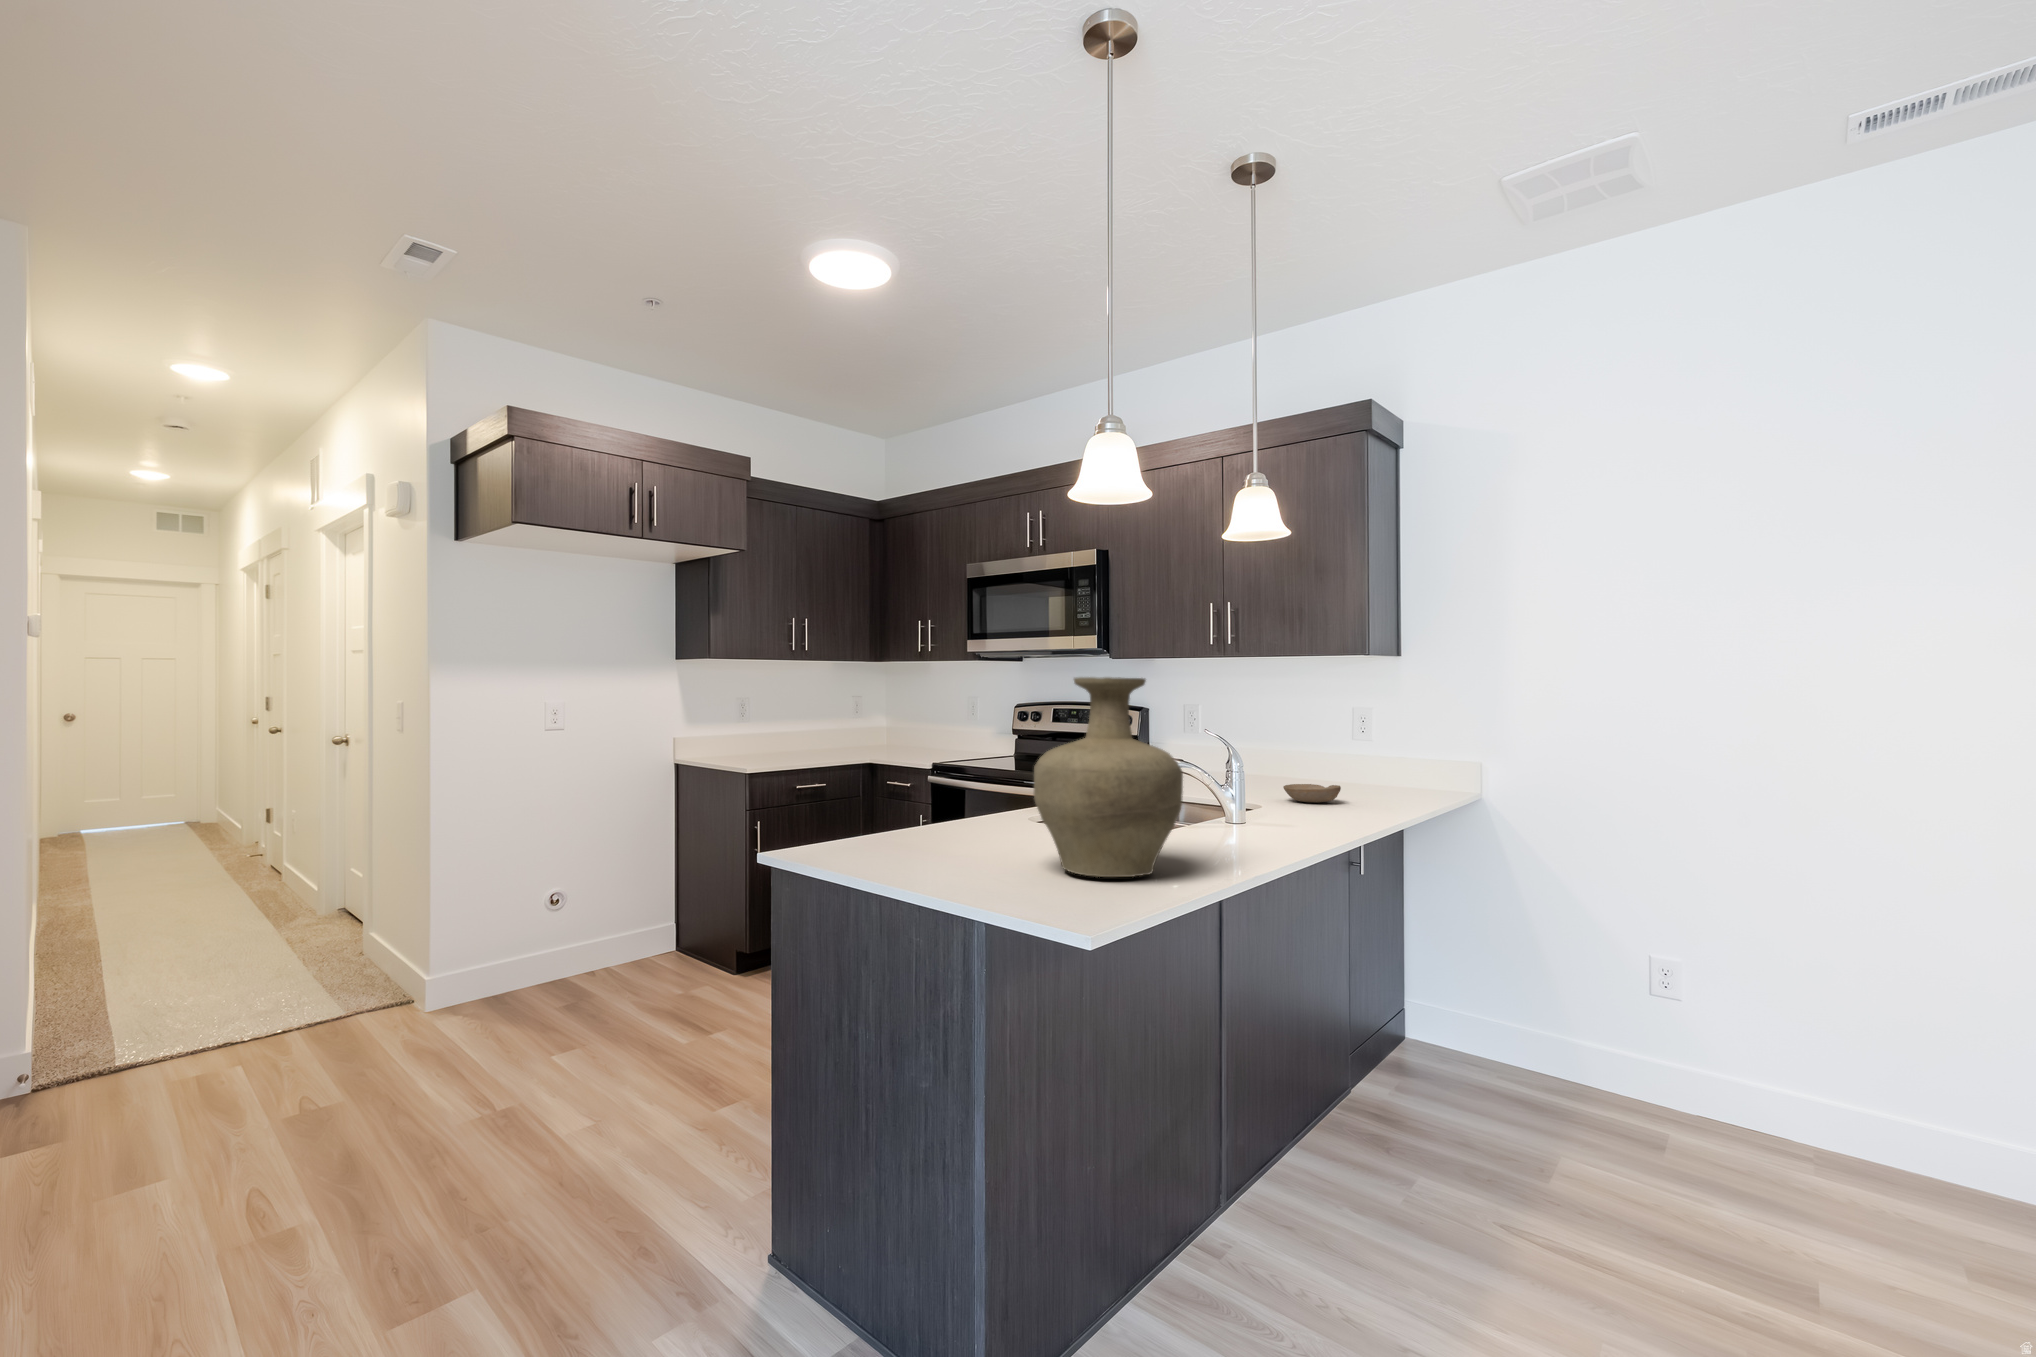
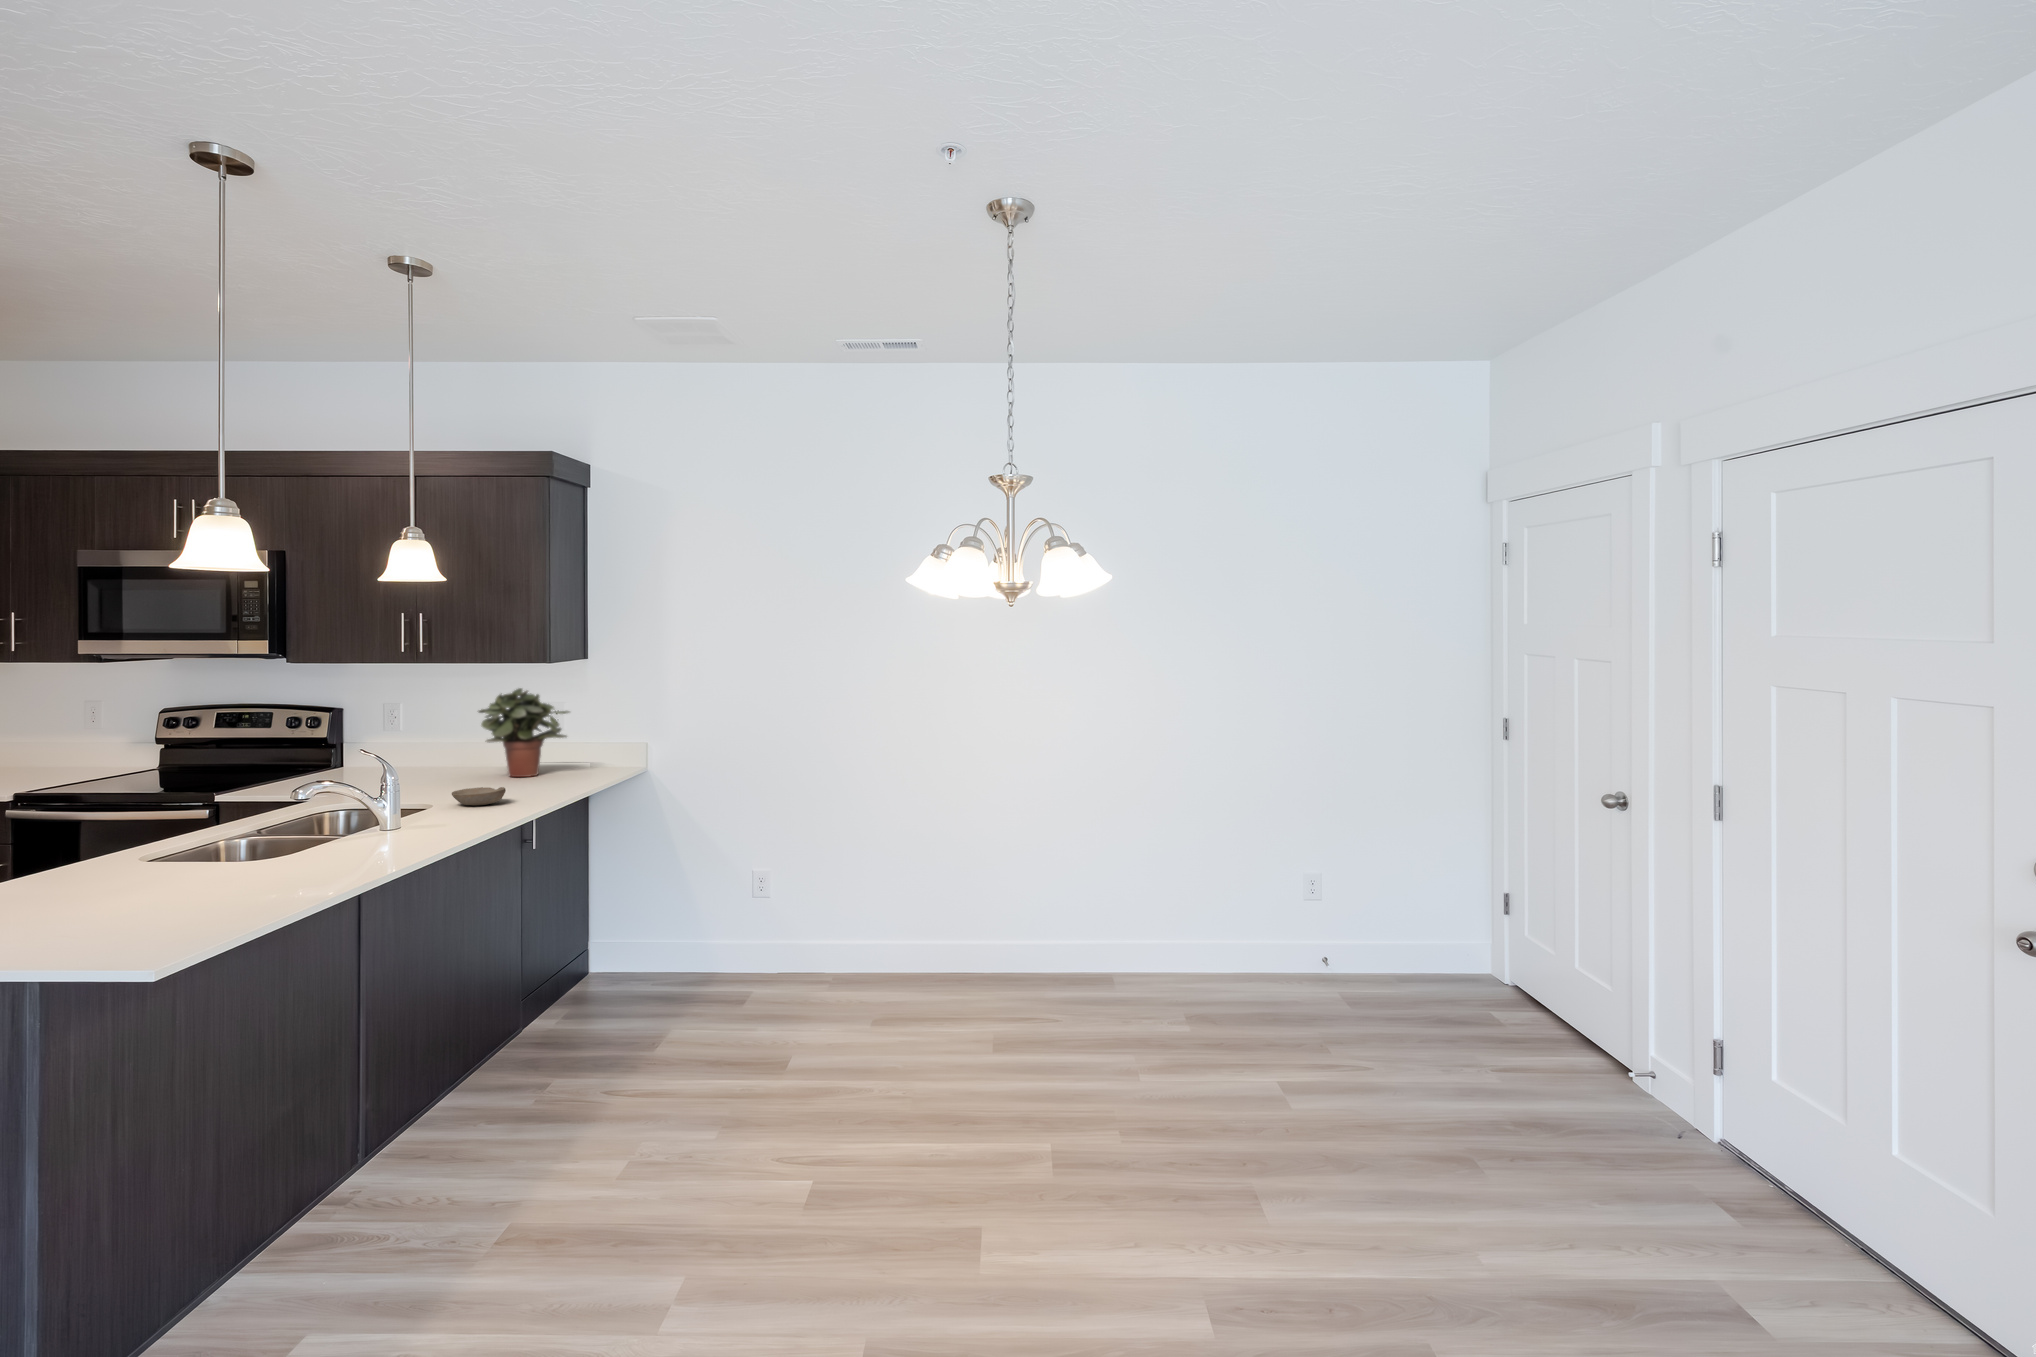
vase: present [1034,677,1183,877] -> none [114,735,274,910]
potted plant: none [1283,686,1378,781] -> present [479,688,569,777]

